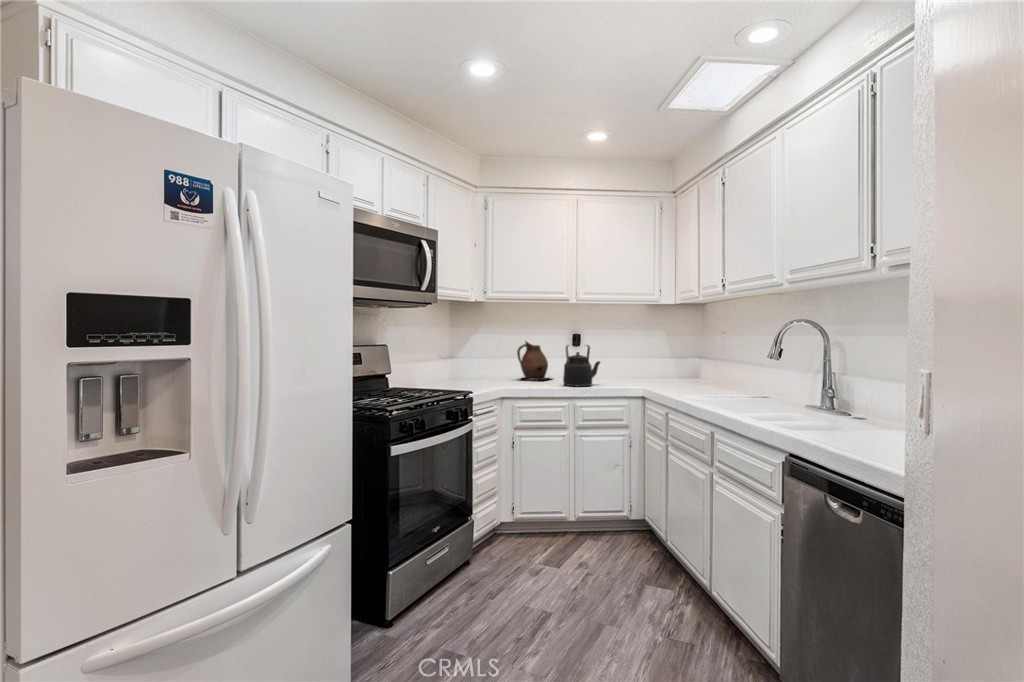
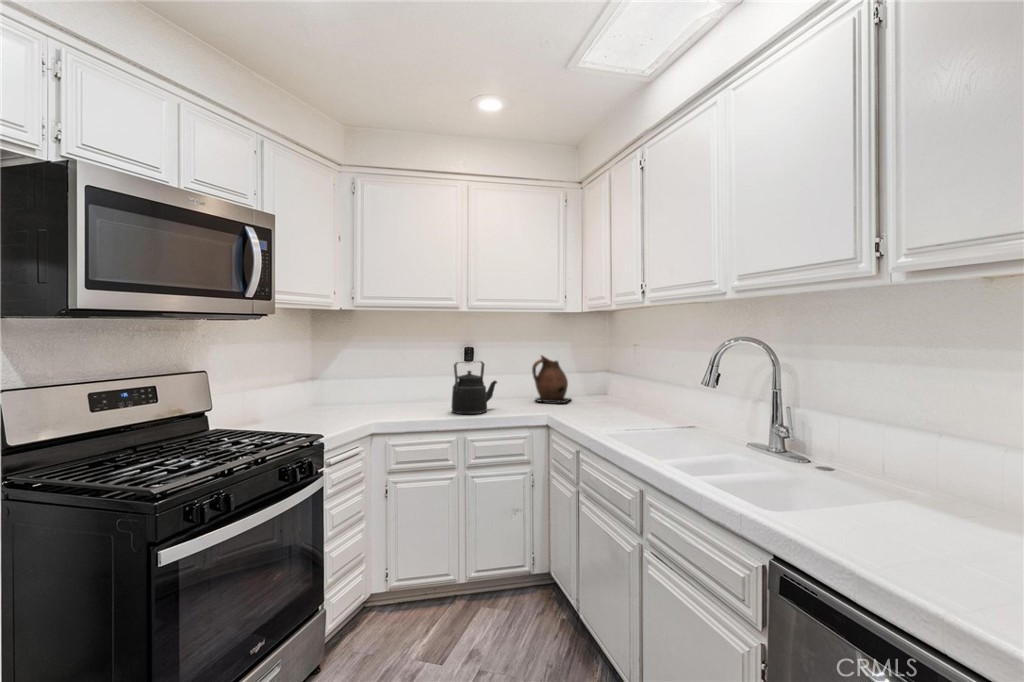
ceramic pitcher: present [517,341,549,380] -> present [532,356,570,403]

